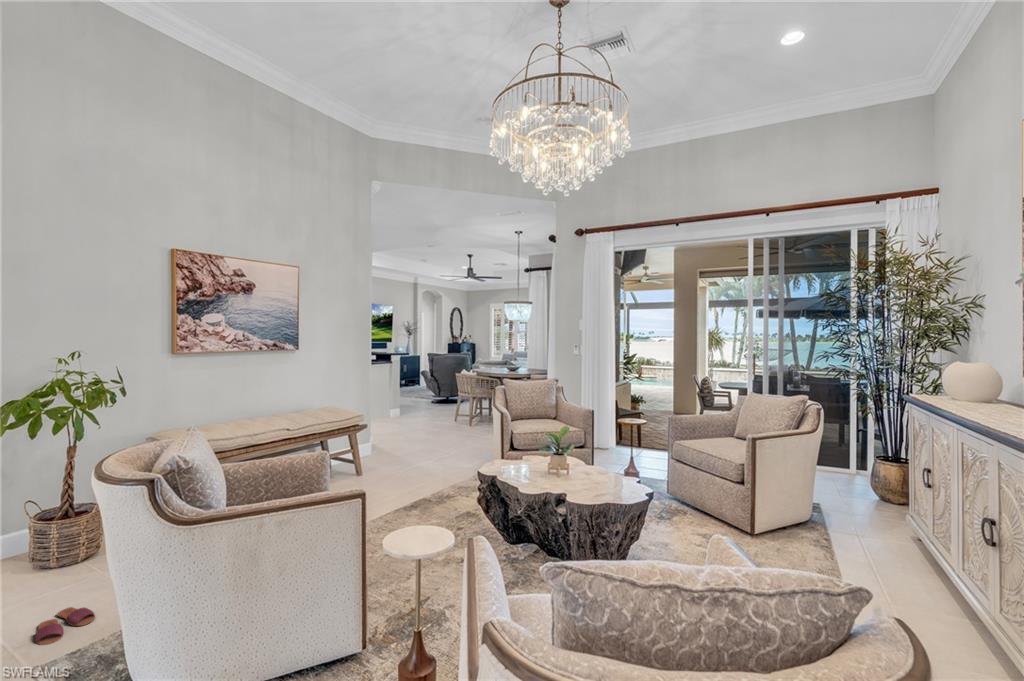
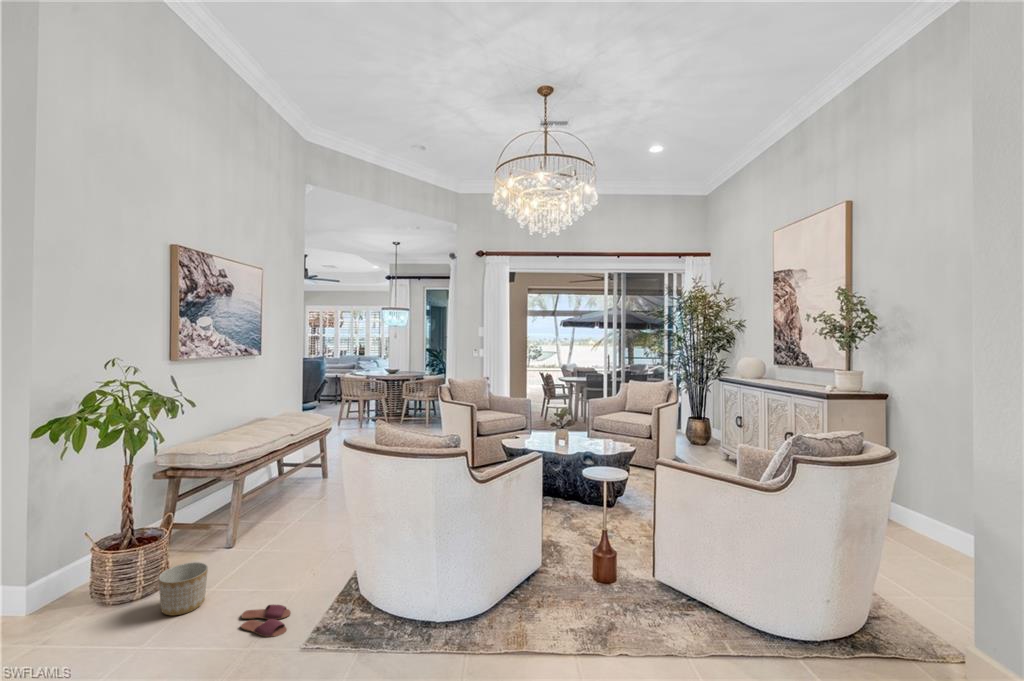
planter: none [28,546,81,595] -> present [159,562,208,615]

